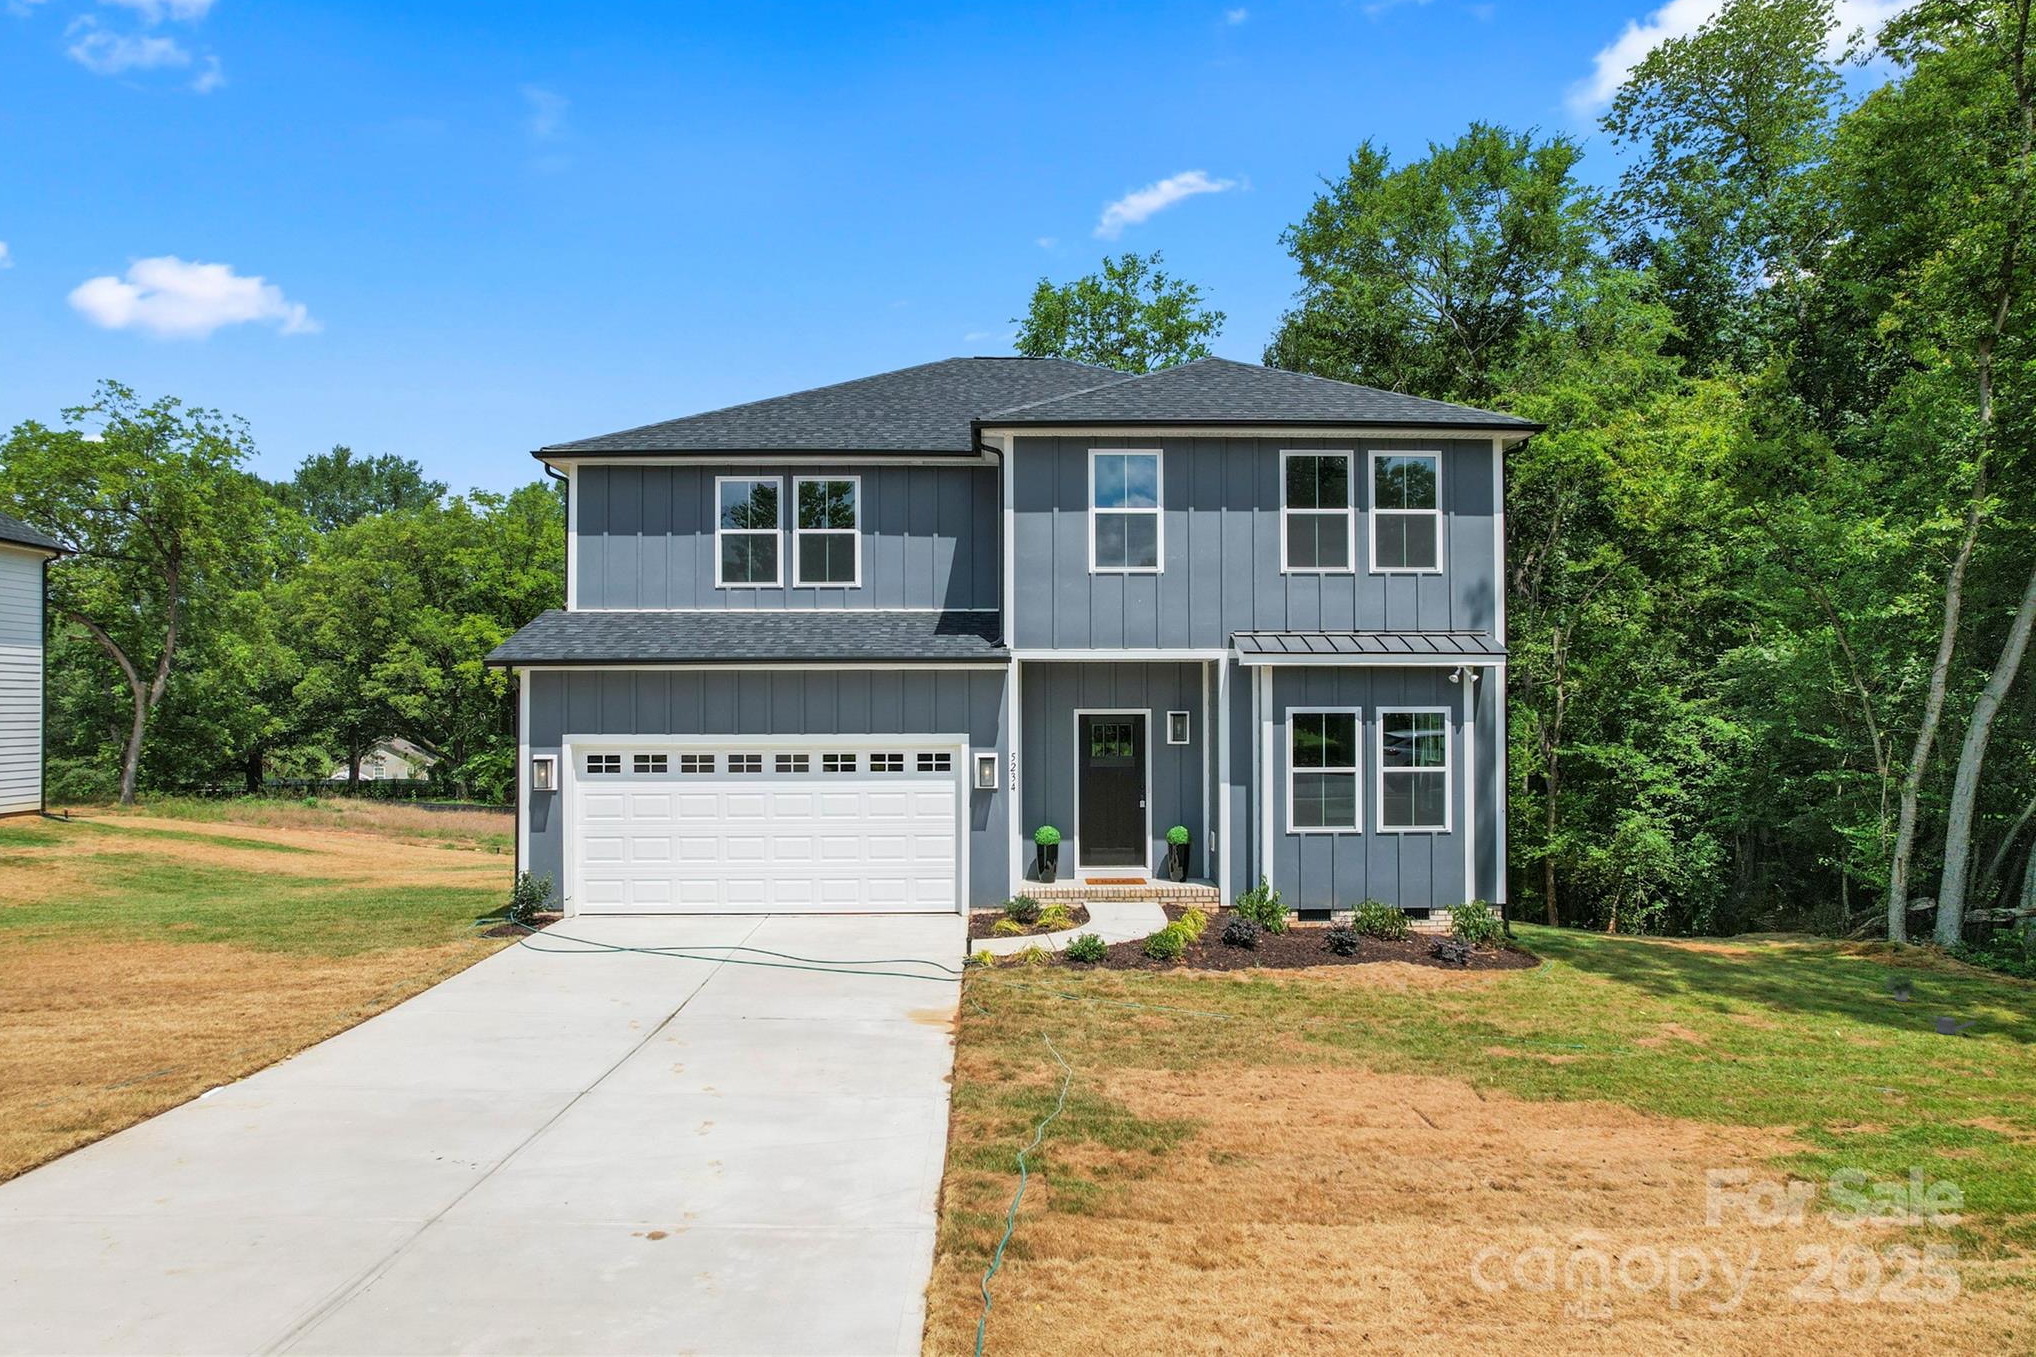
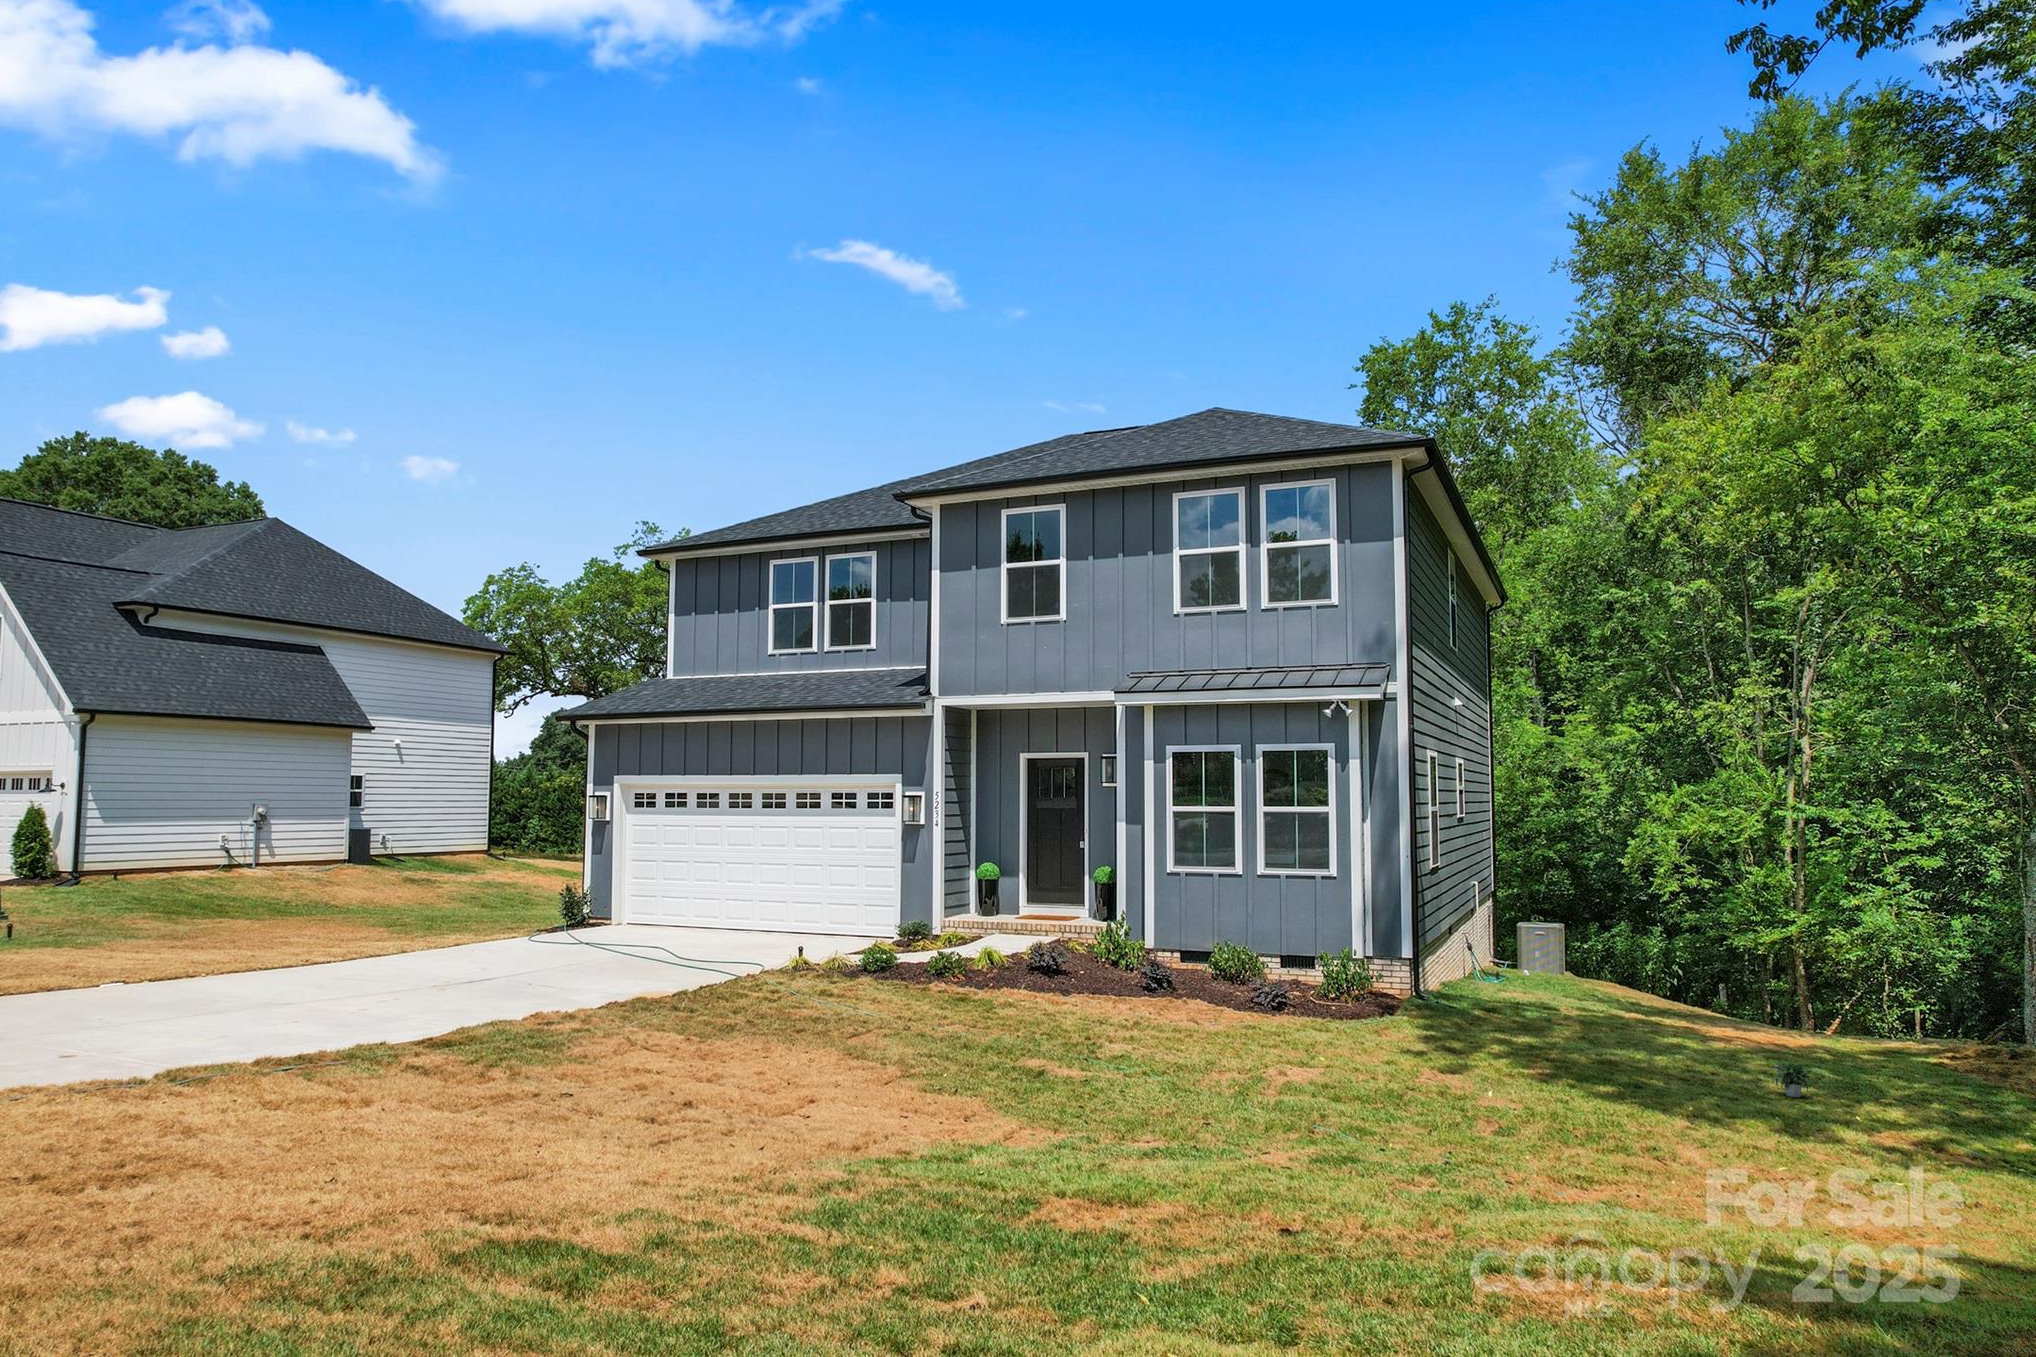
watering can: present [1929,1017,1975,1034] -> none [1690,1097,1725,1121]

